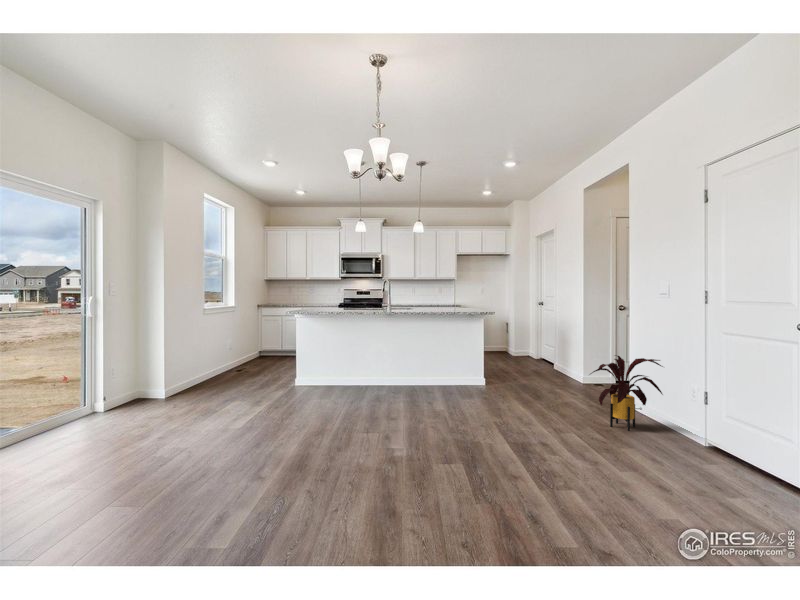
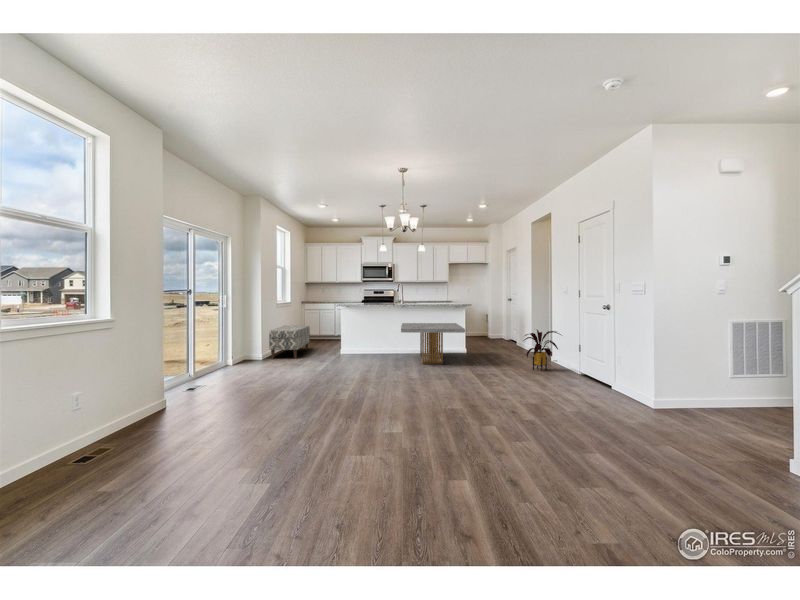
coffee table: none [381,338,489,410] -> present [401,323,465,364]
bench: none [179,340,256,394] -> present [269,326,310,358]

